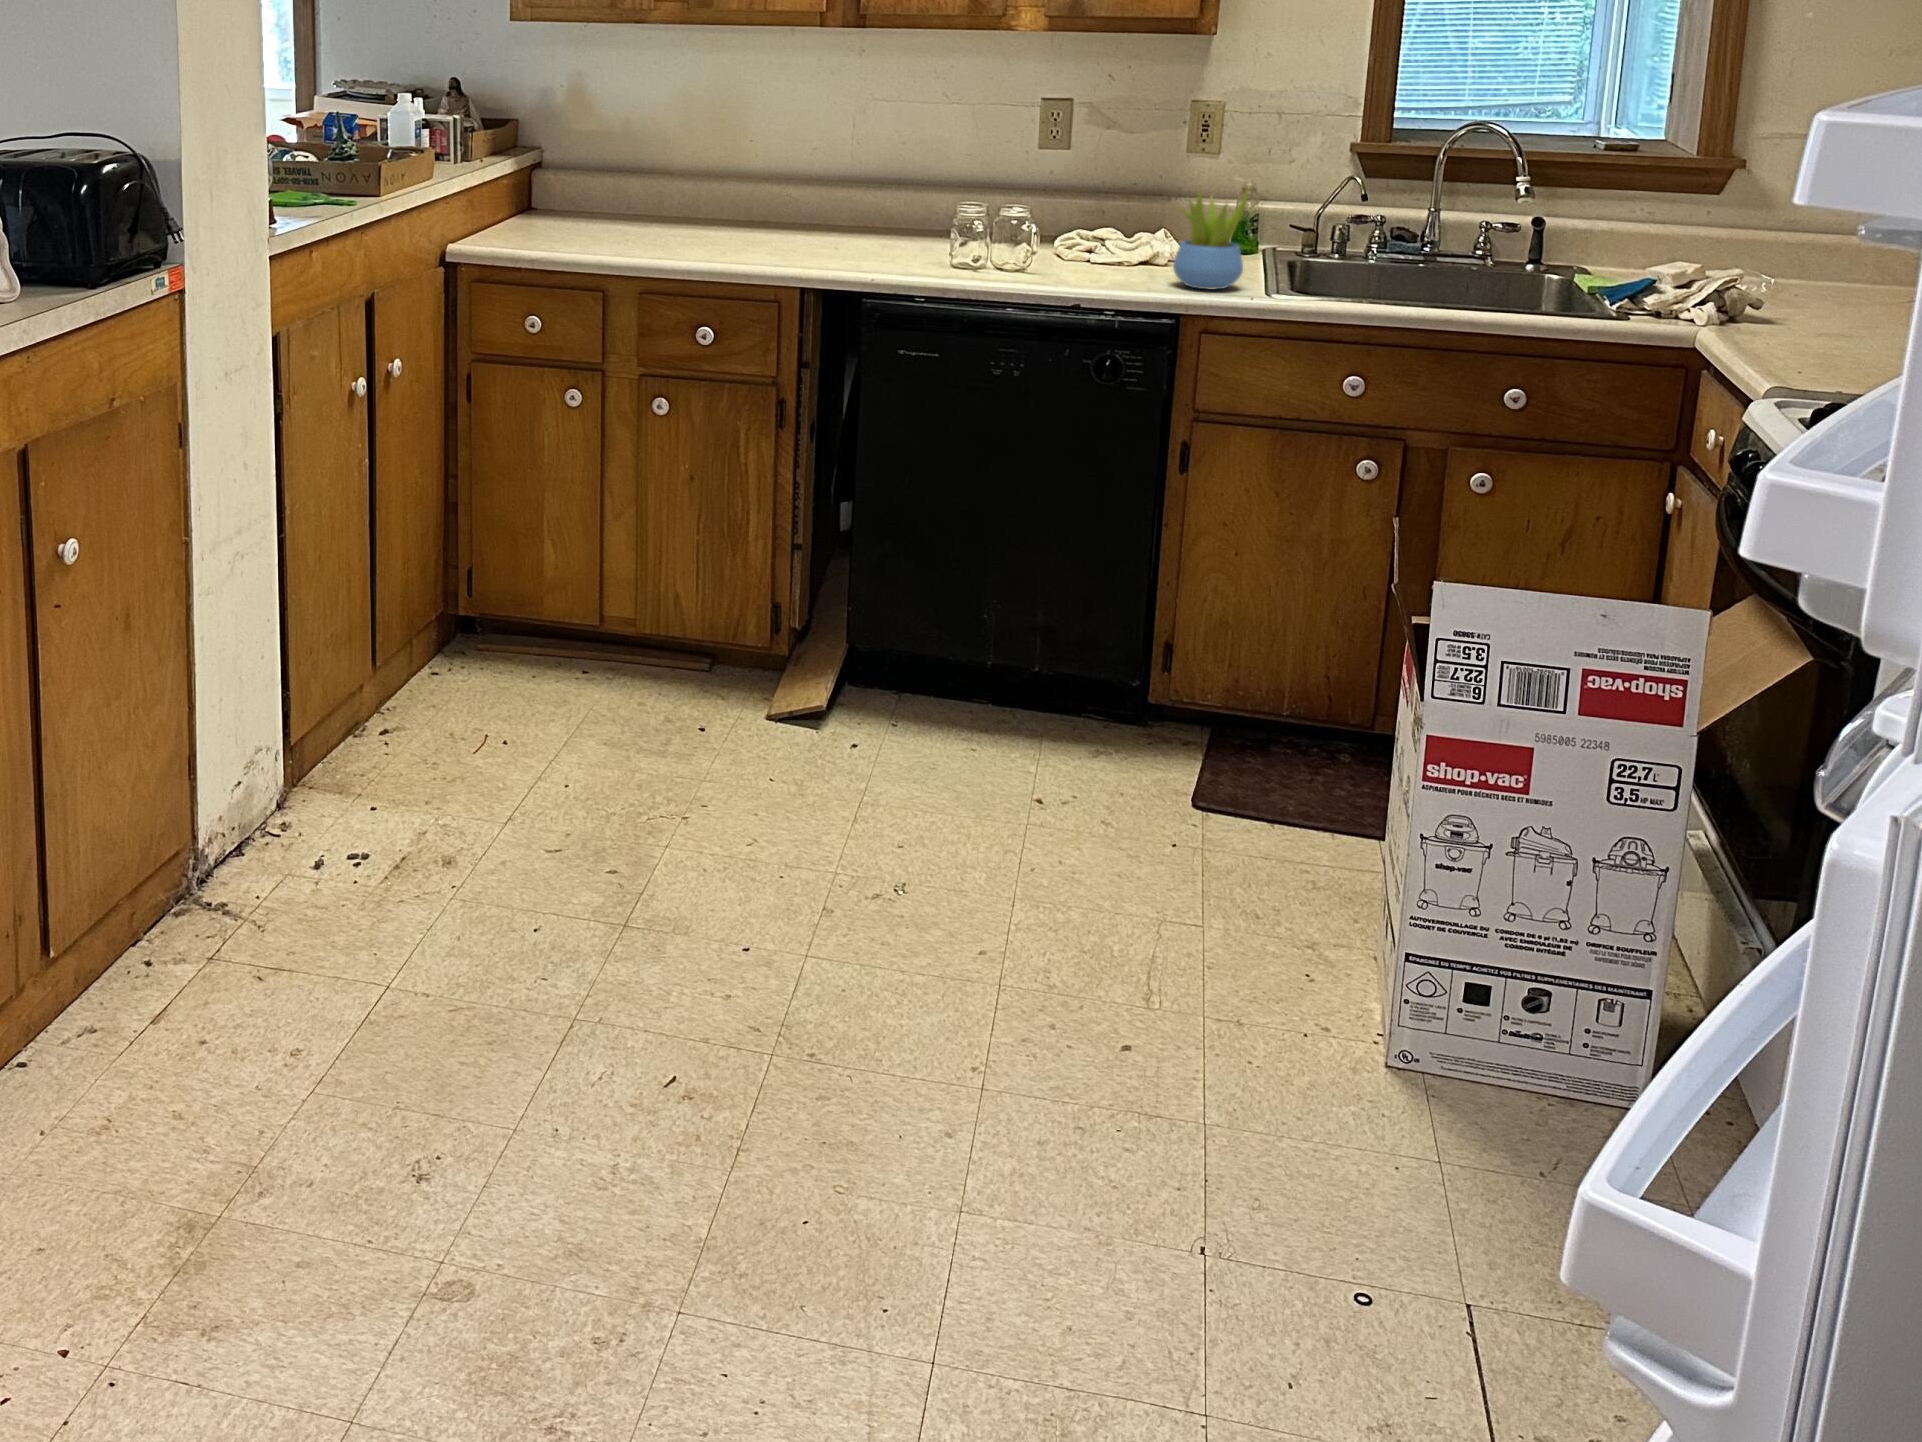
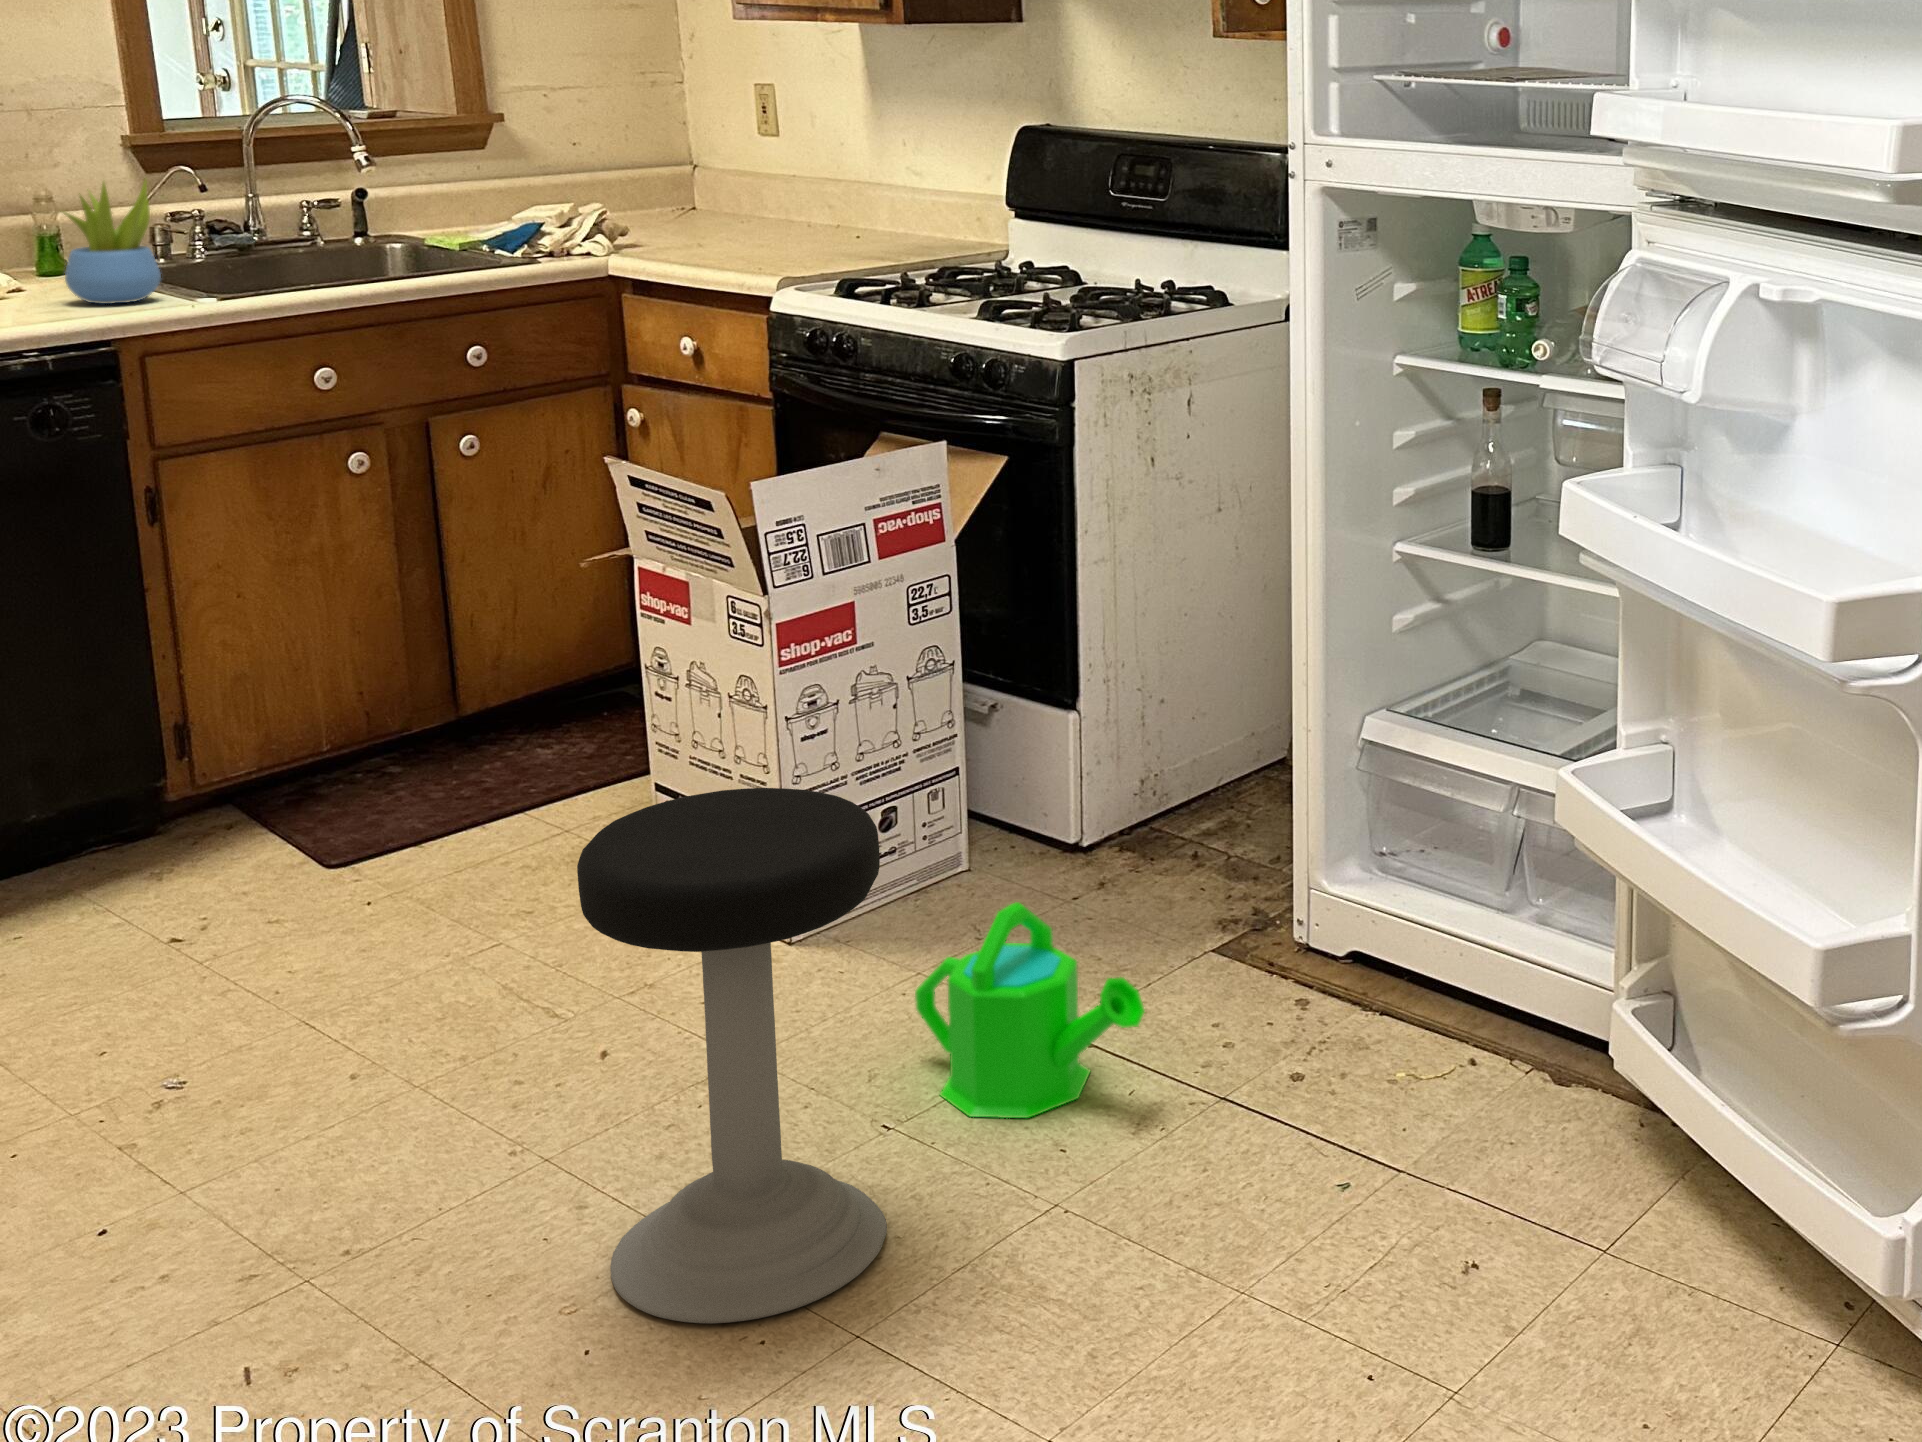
stool: none [778,808,1049,1310] -> present [577,788,887,1324]
watering can: none [1196,1108,1371,1356] -> present [915,902,1145,1118]

